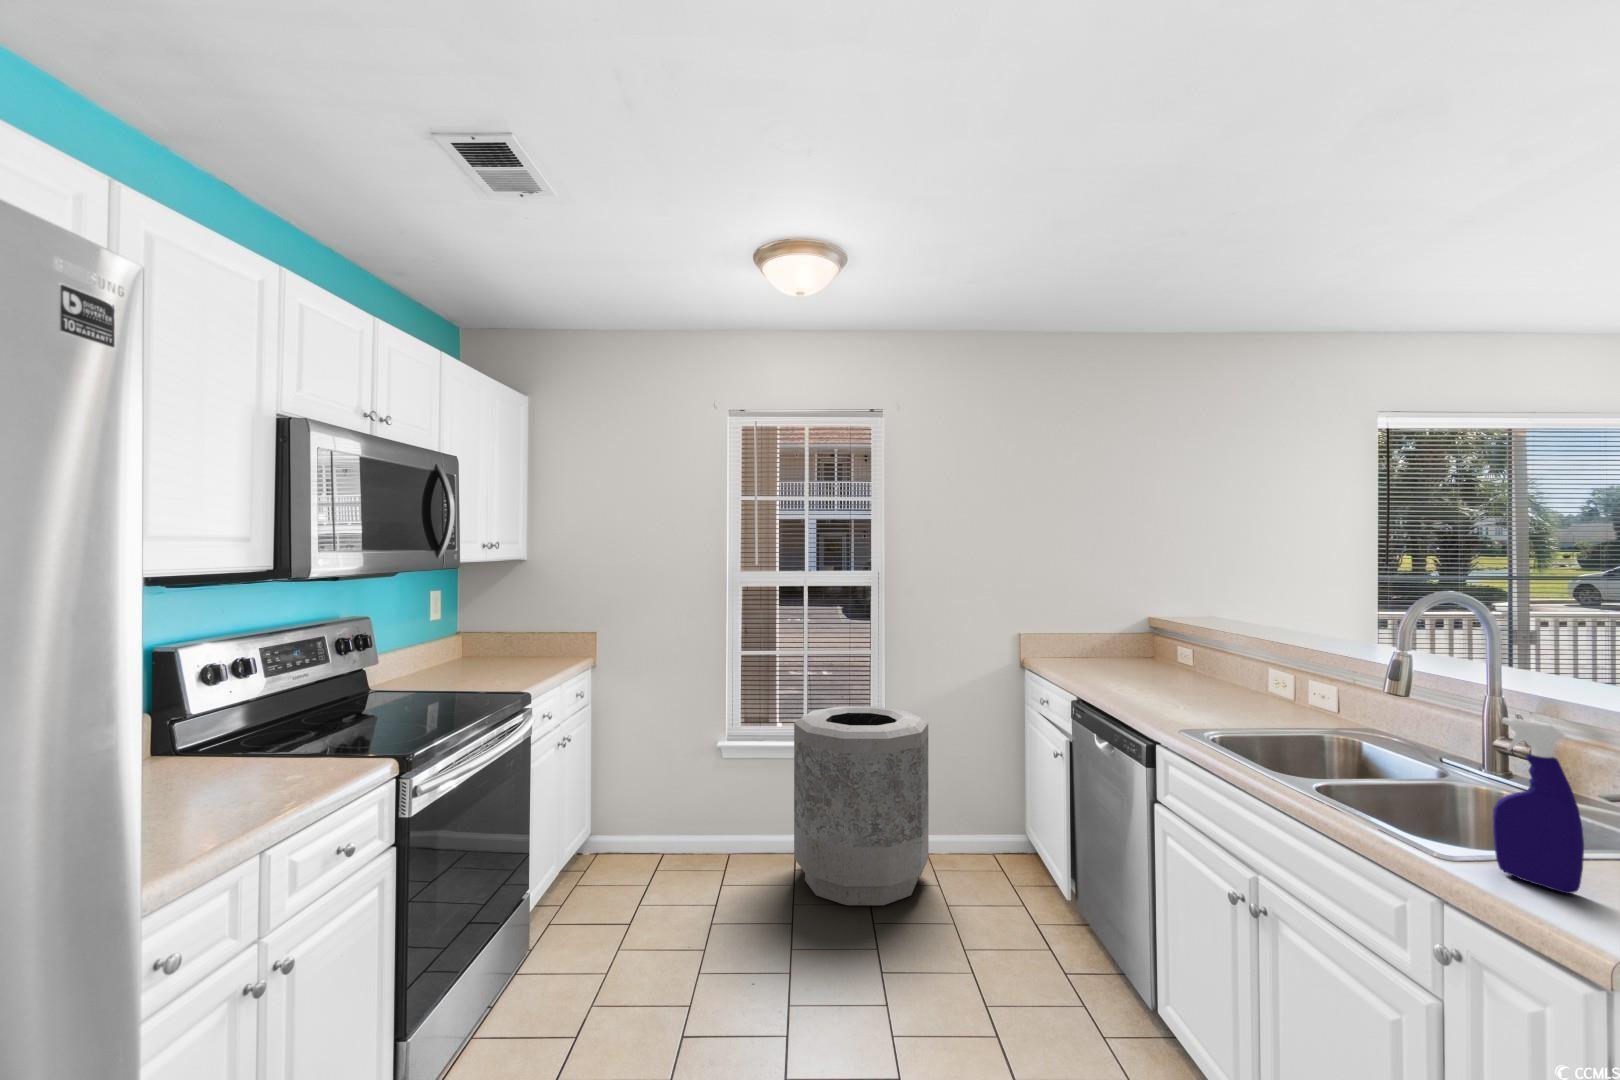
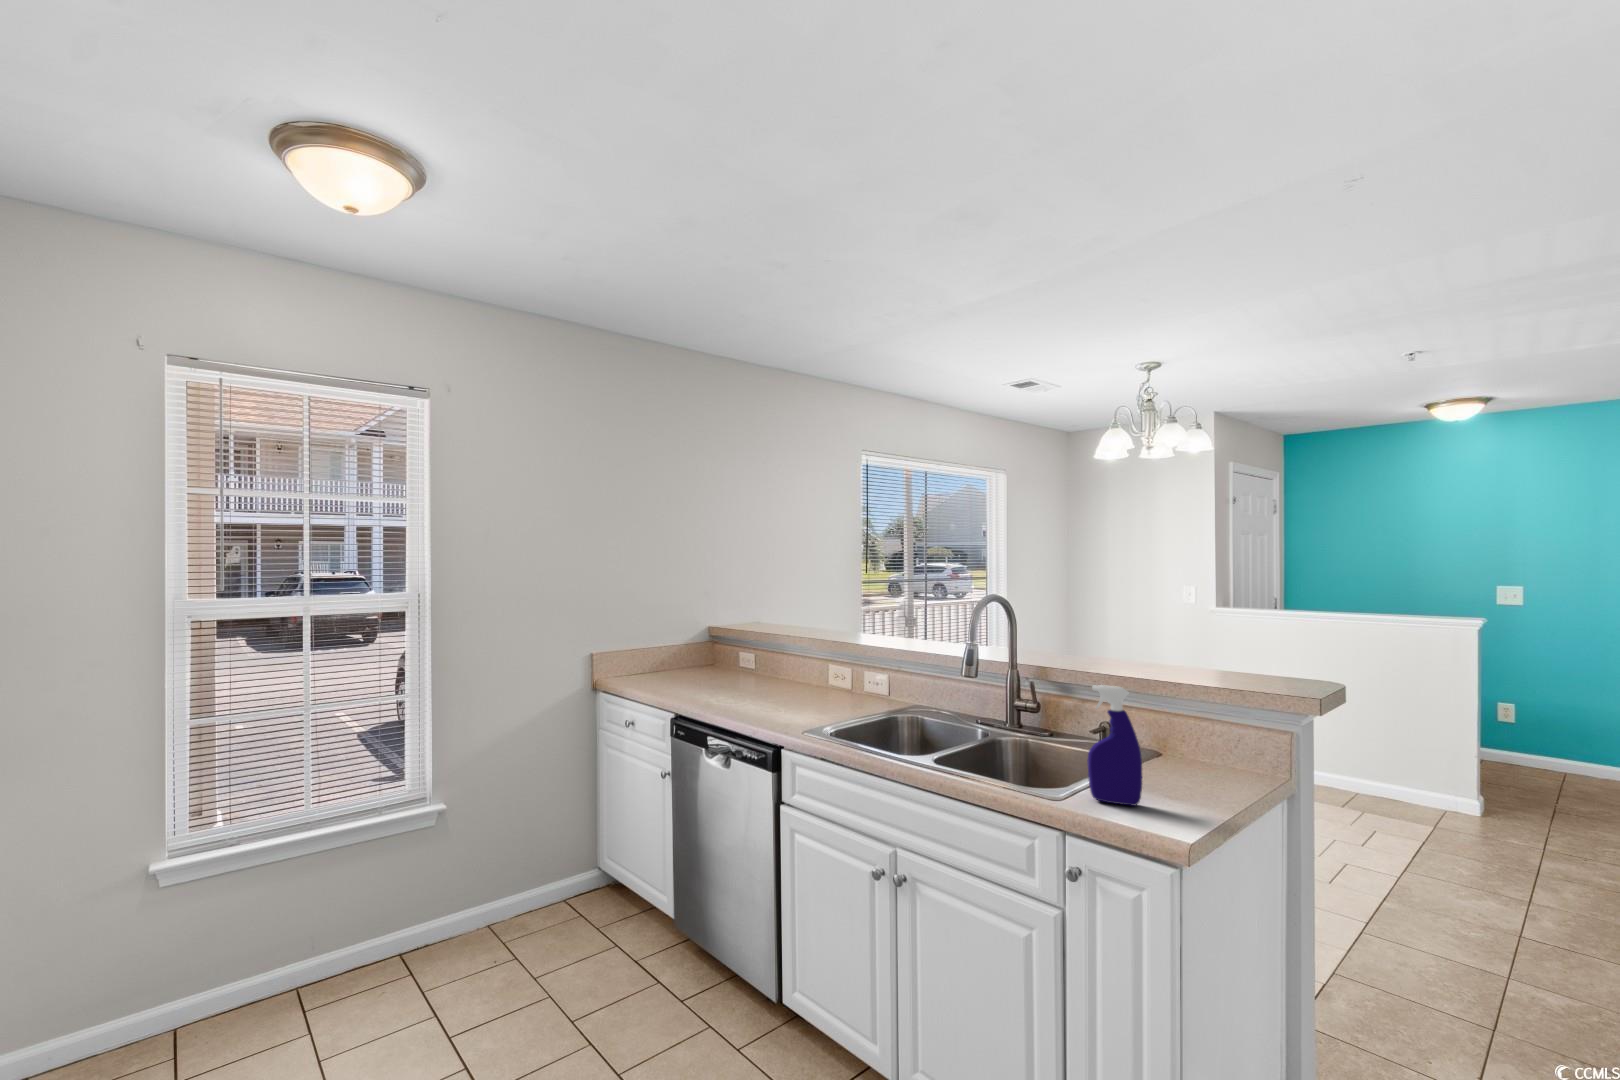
trash can: present [794,706,929,905] -> none [320,760,503,1020]

